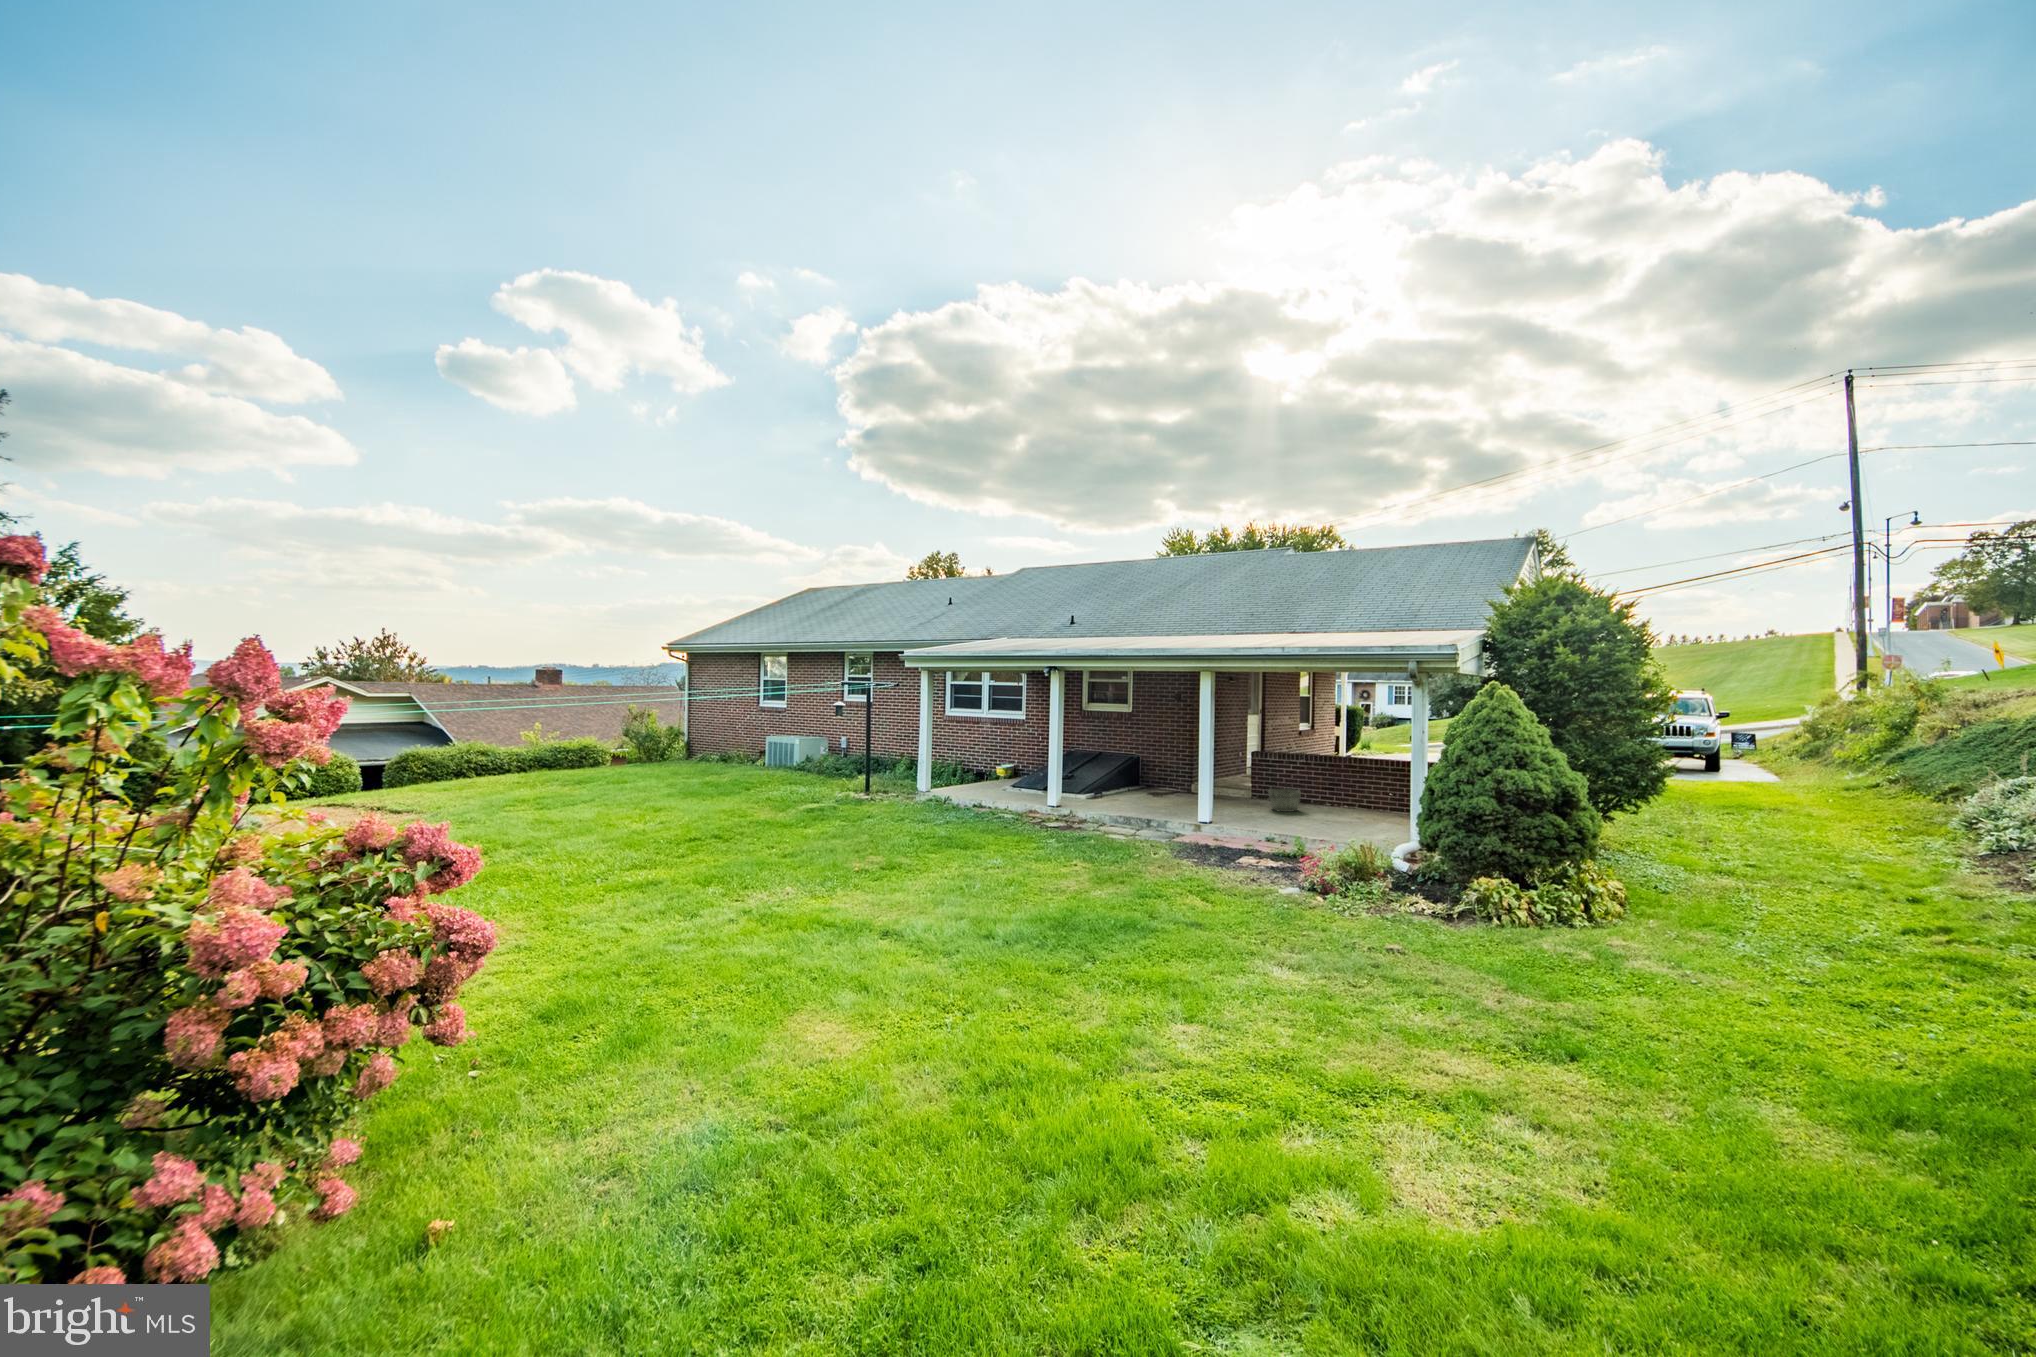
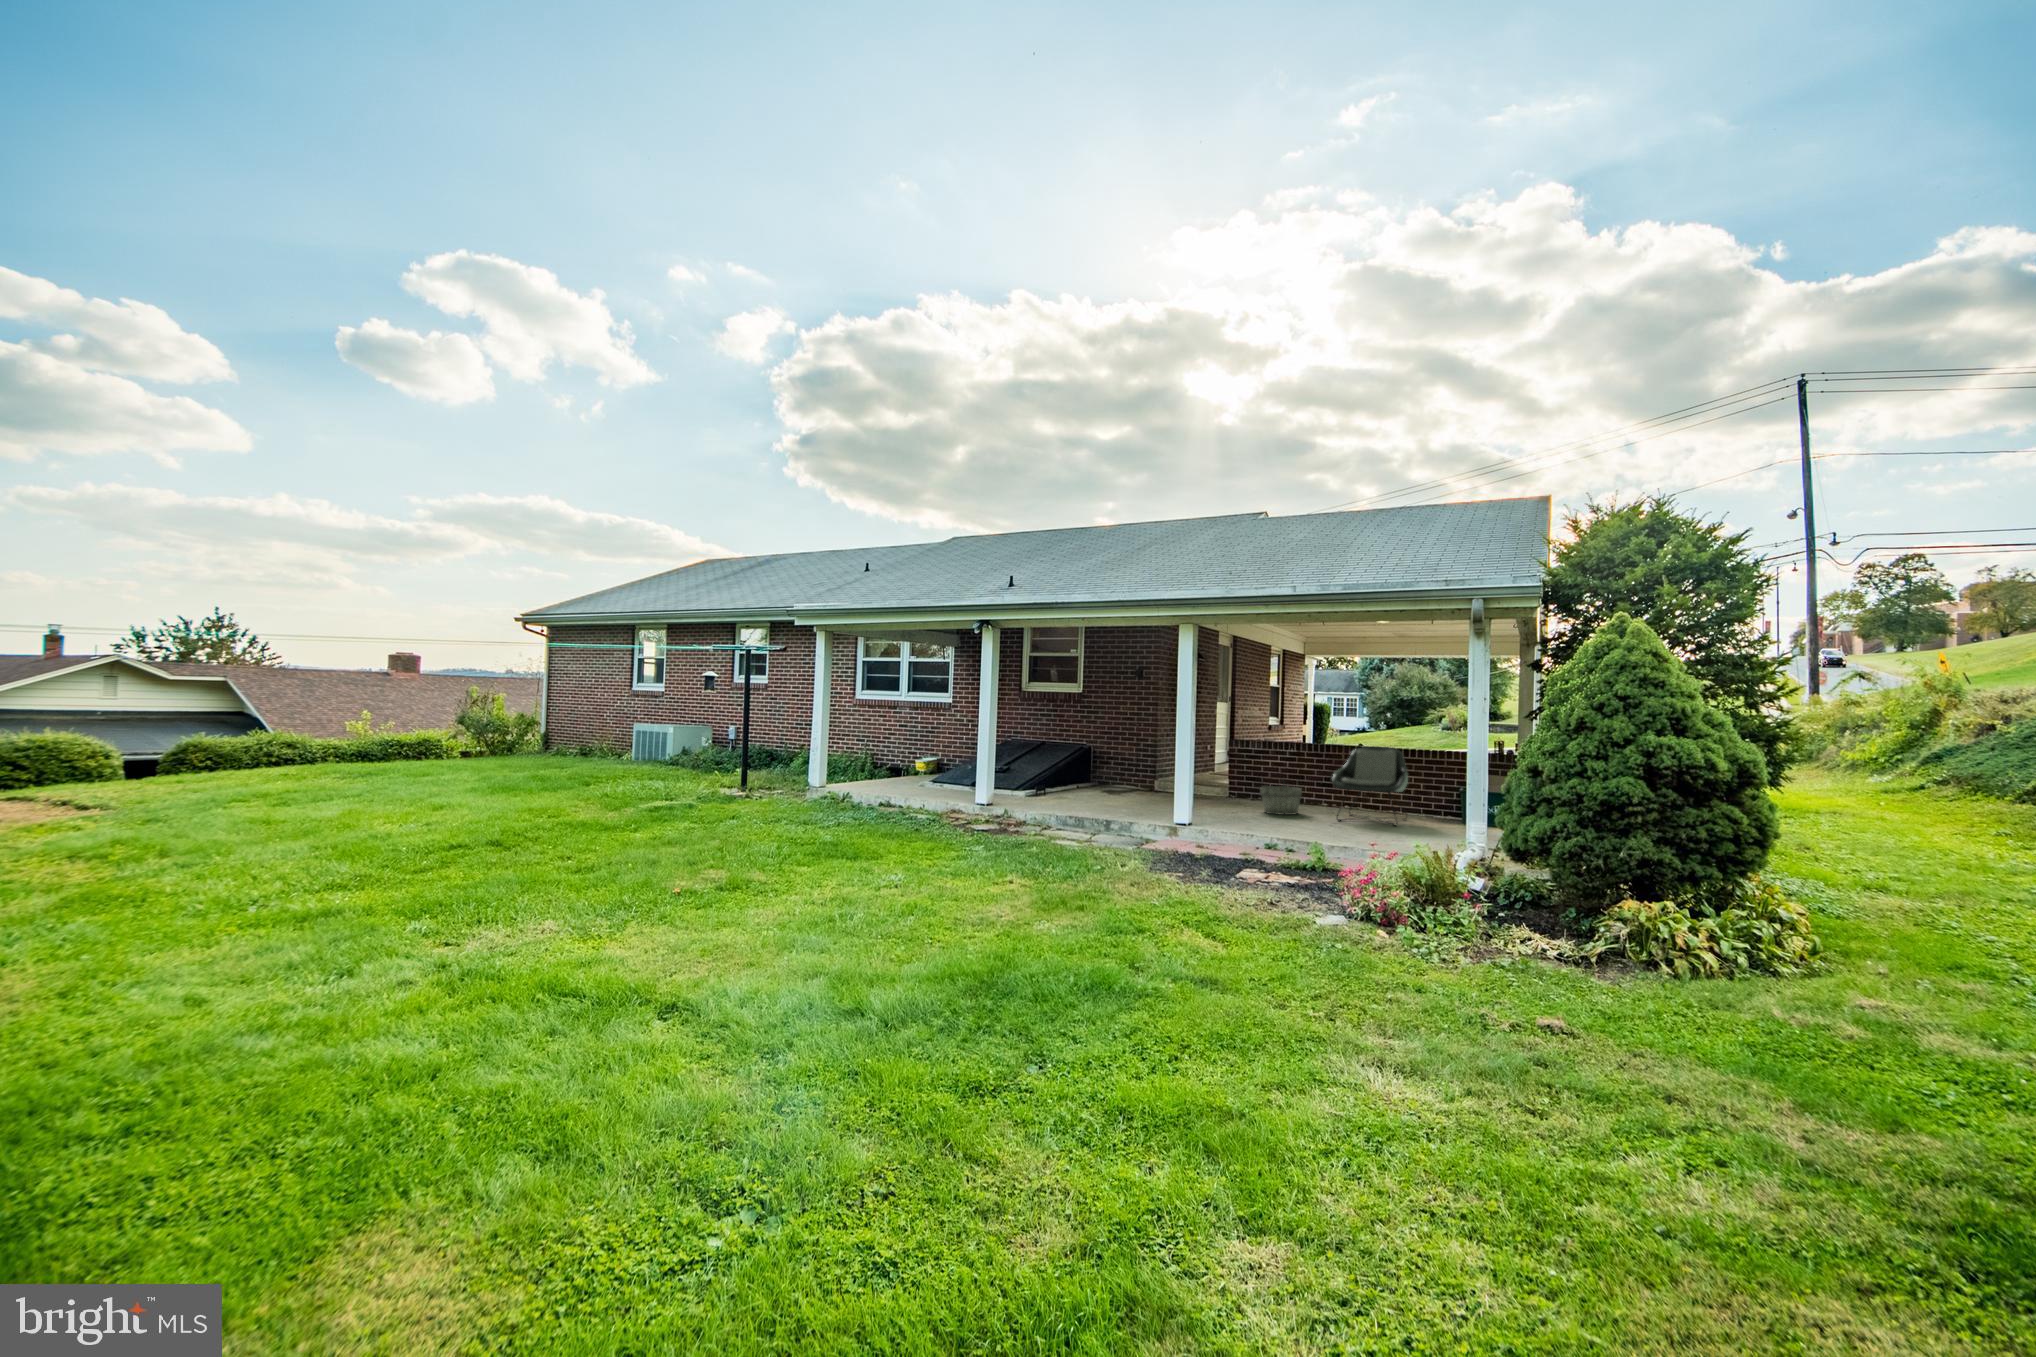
lounge chair: none [1322,758,1384,821] -> present [1332,747,1408,826]

